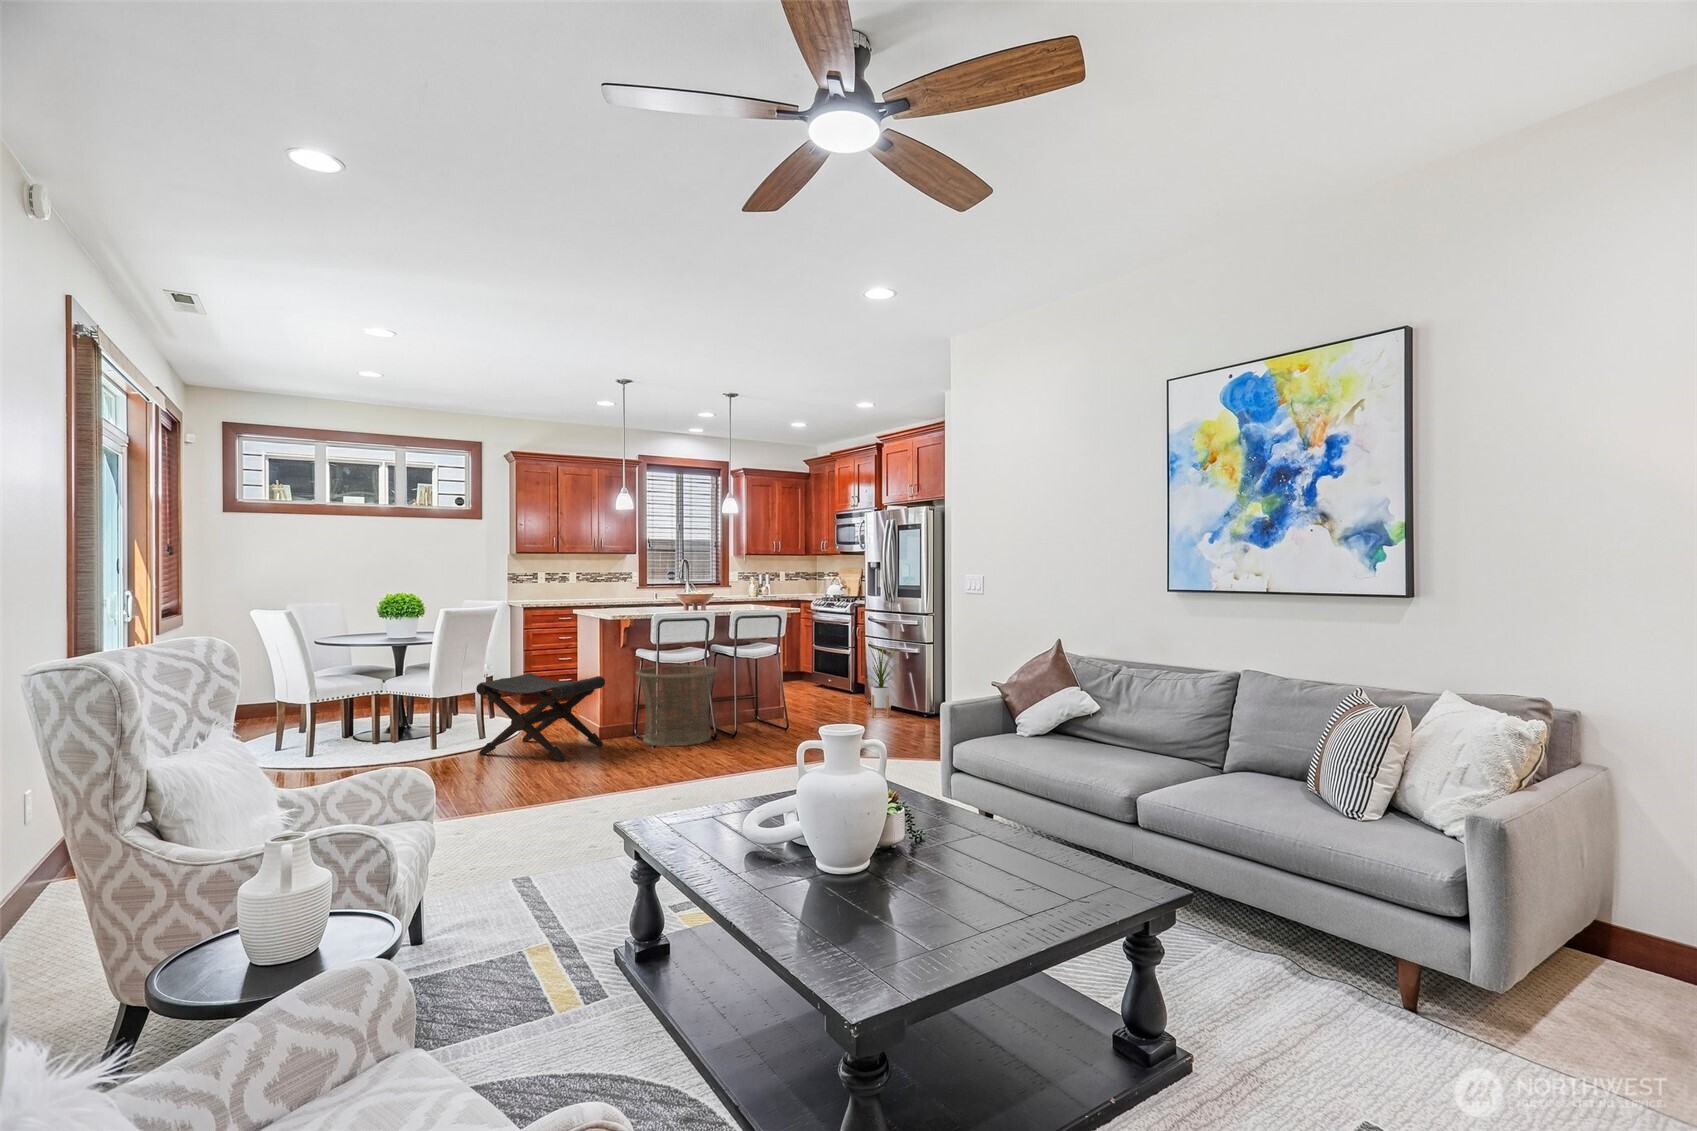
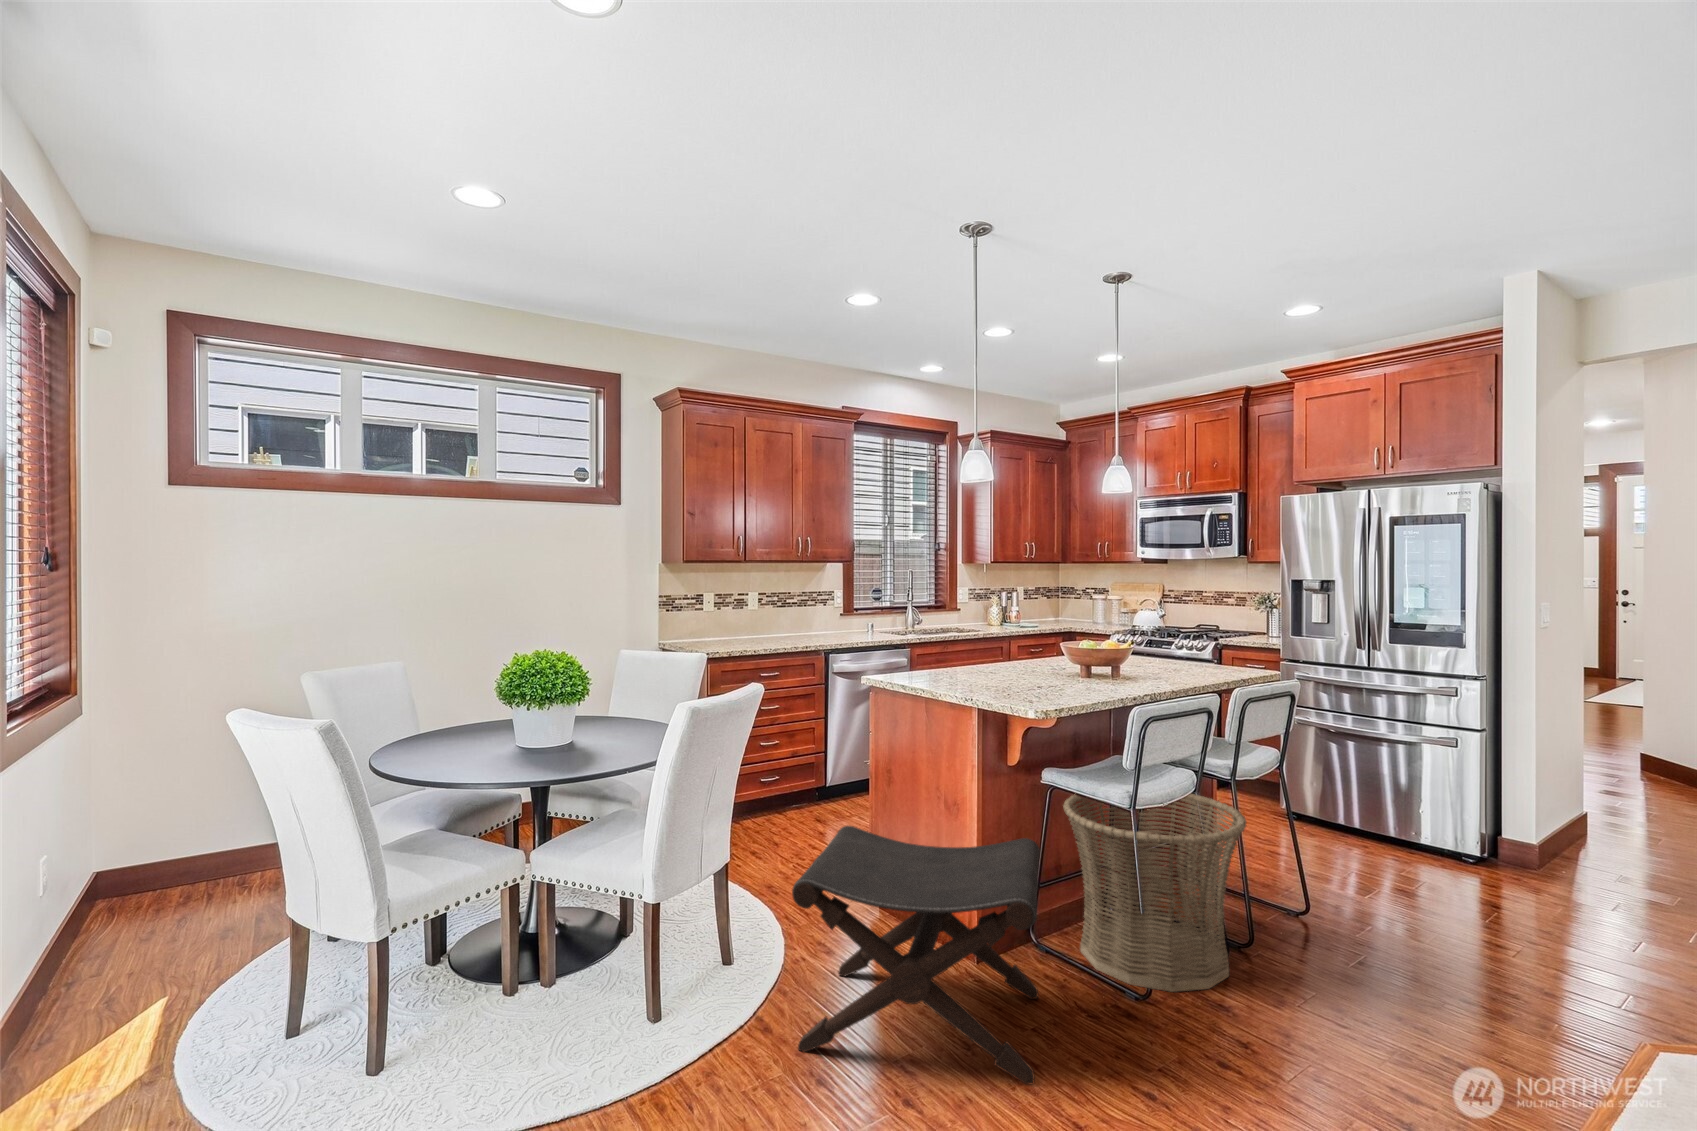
house plant: present [869,646,896,718] -> none [1348,712,1438,862]

